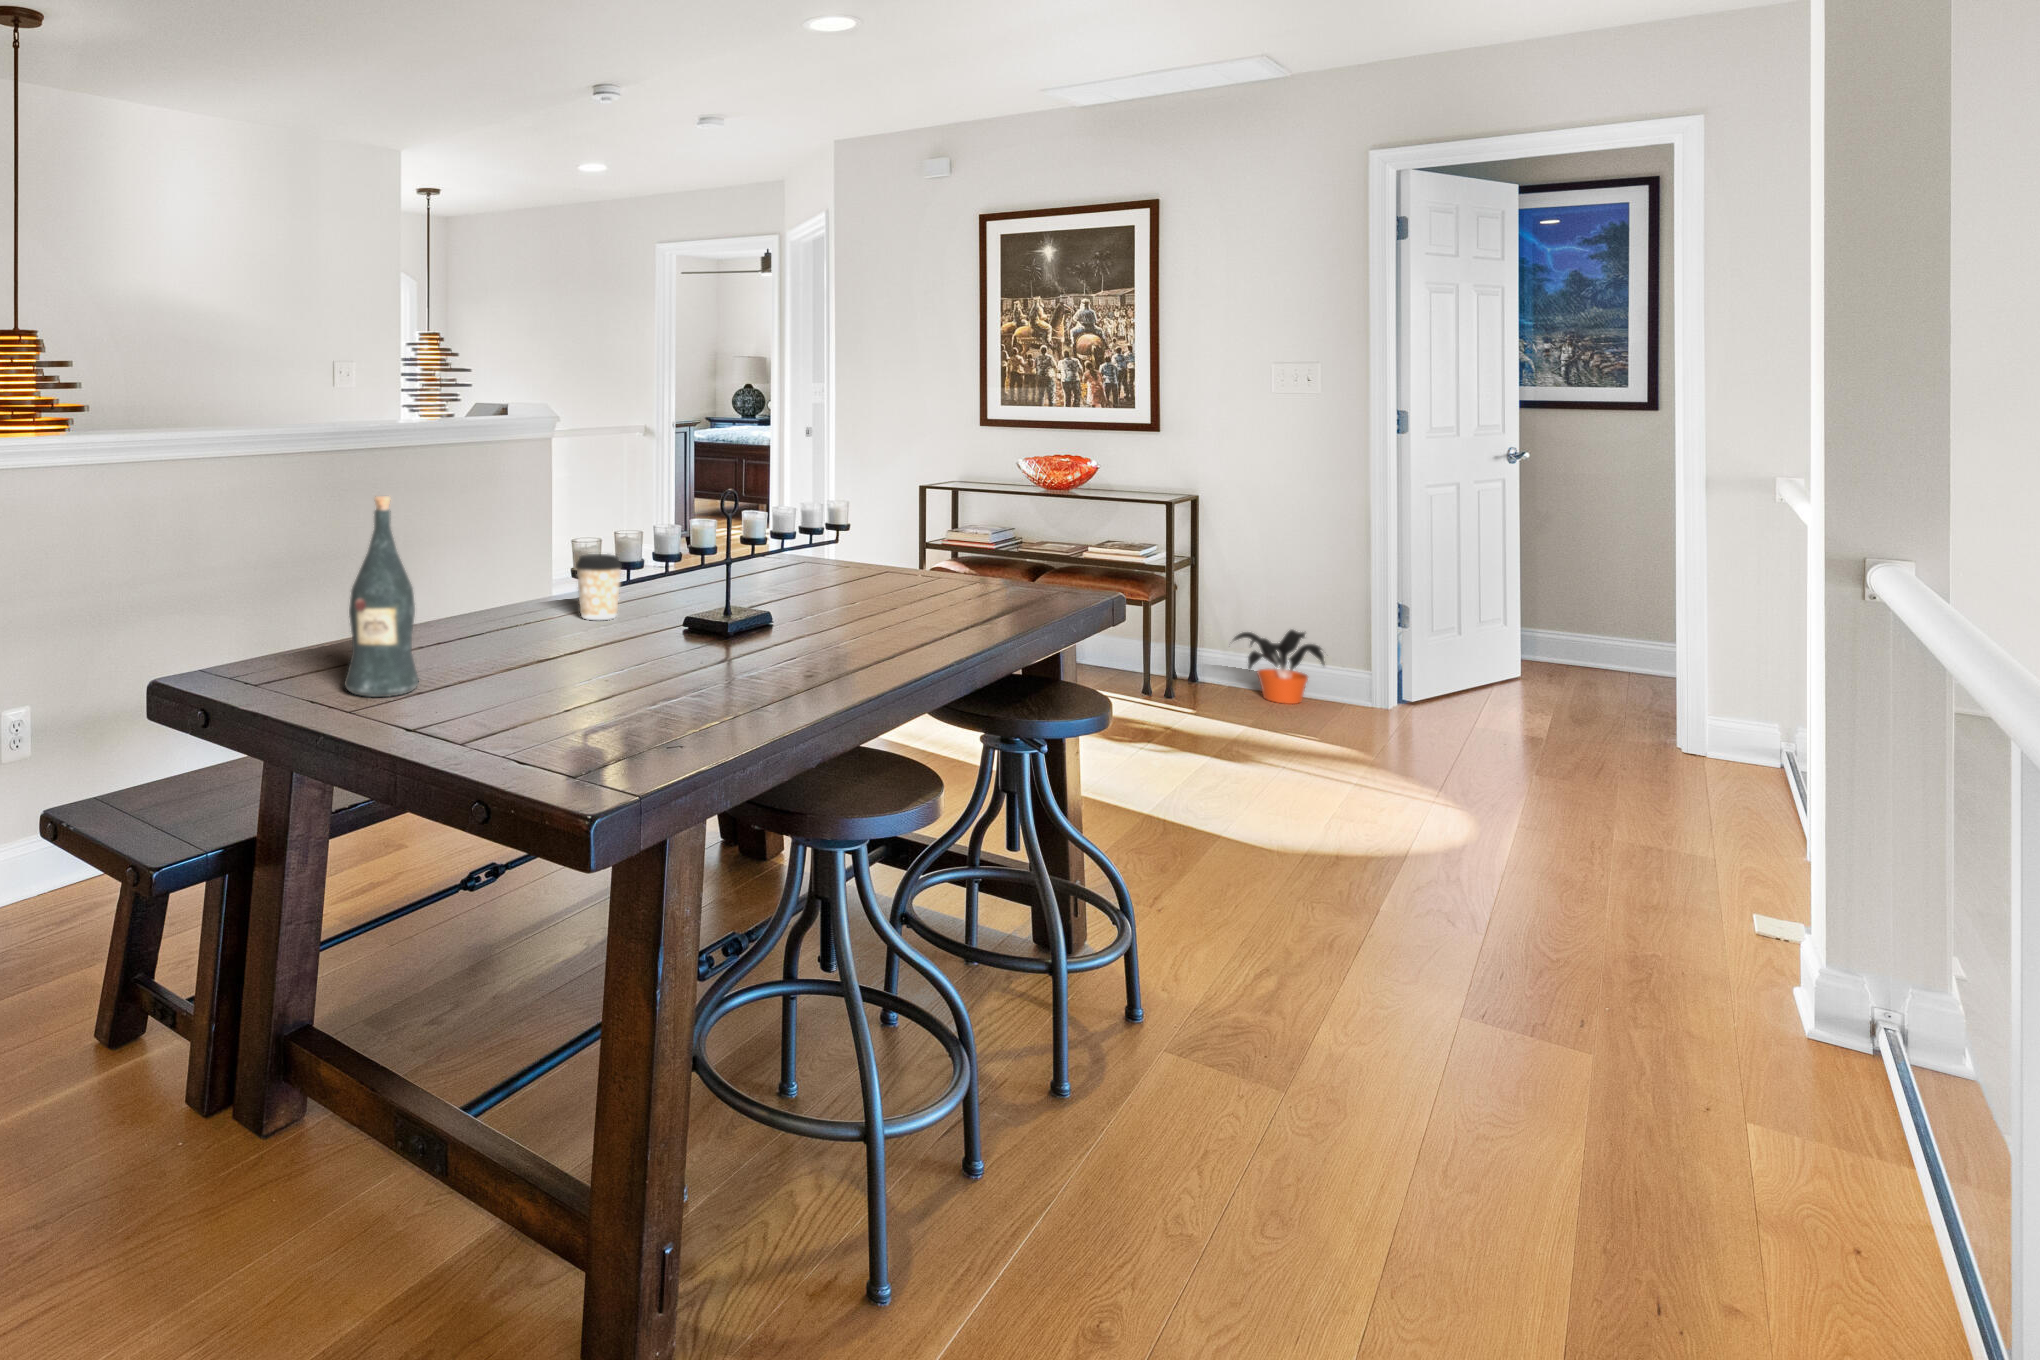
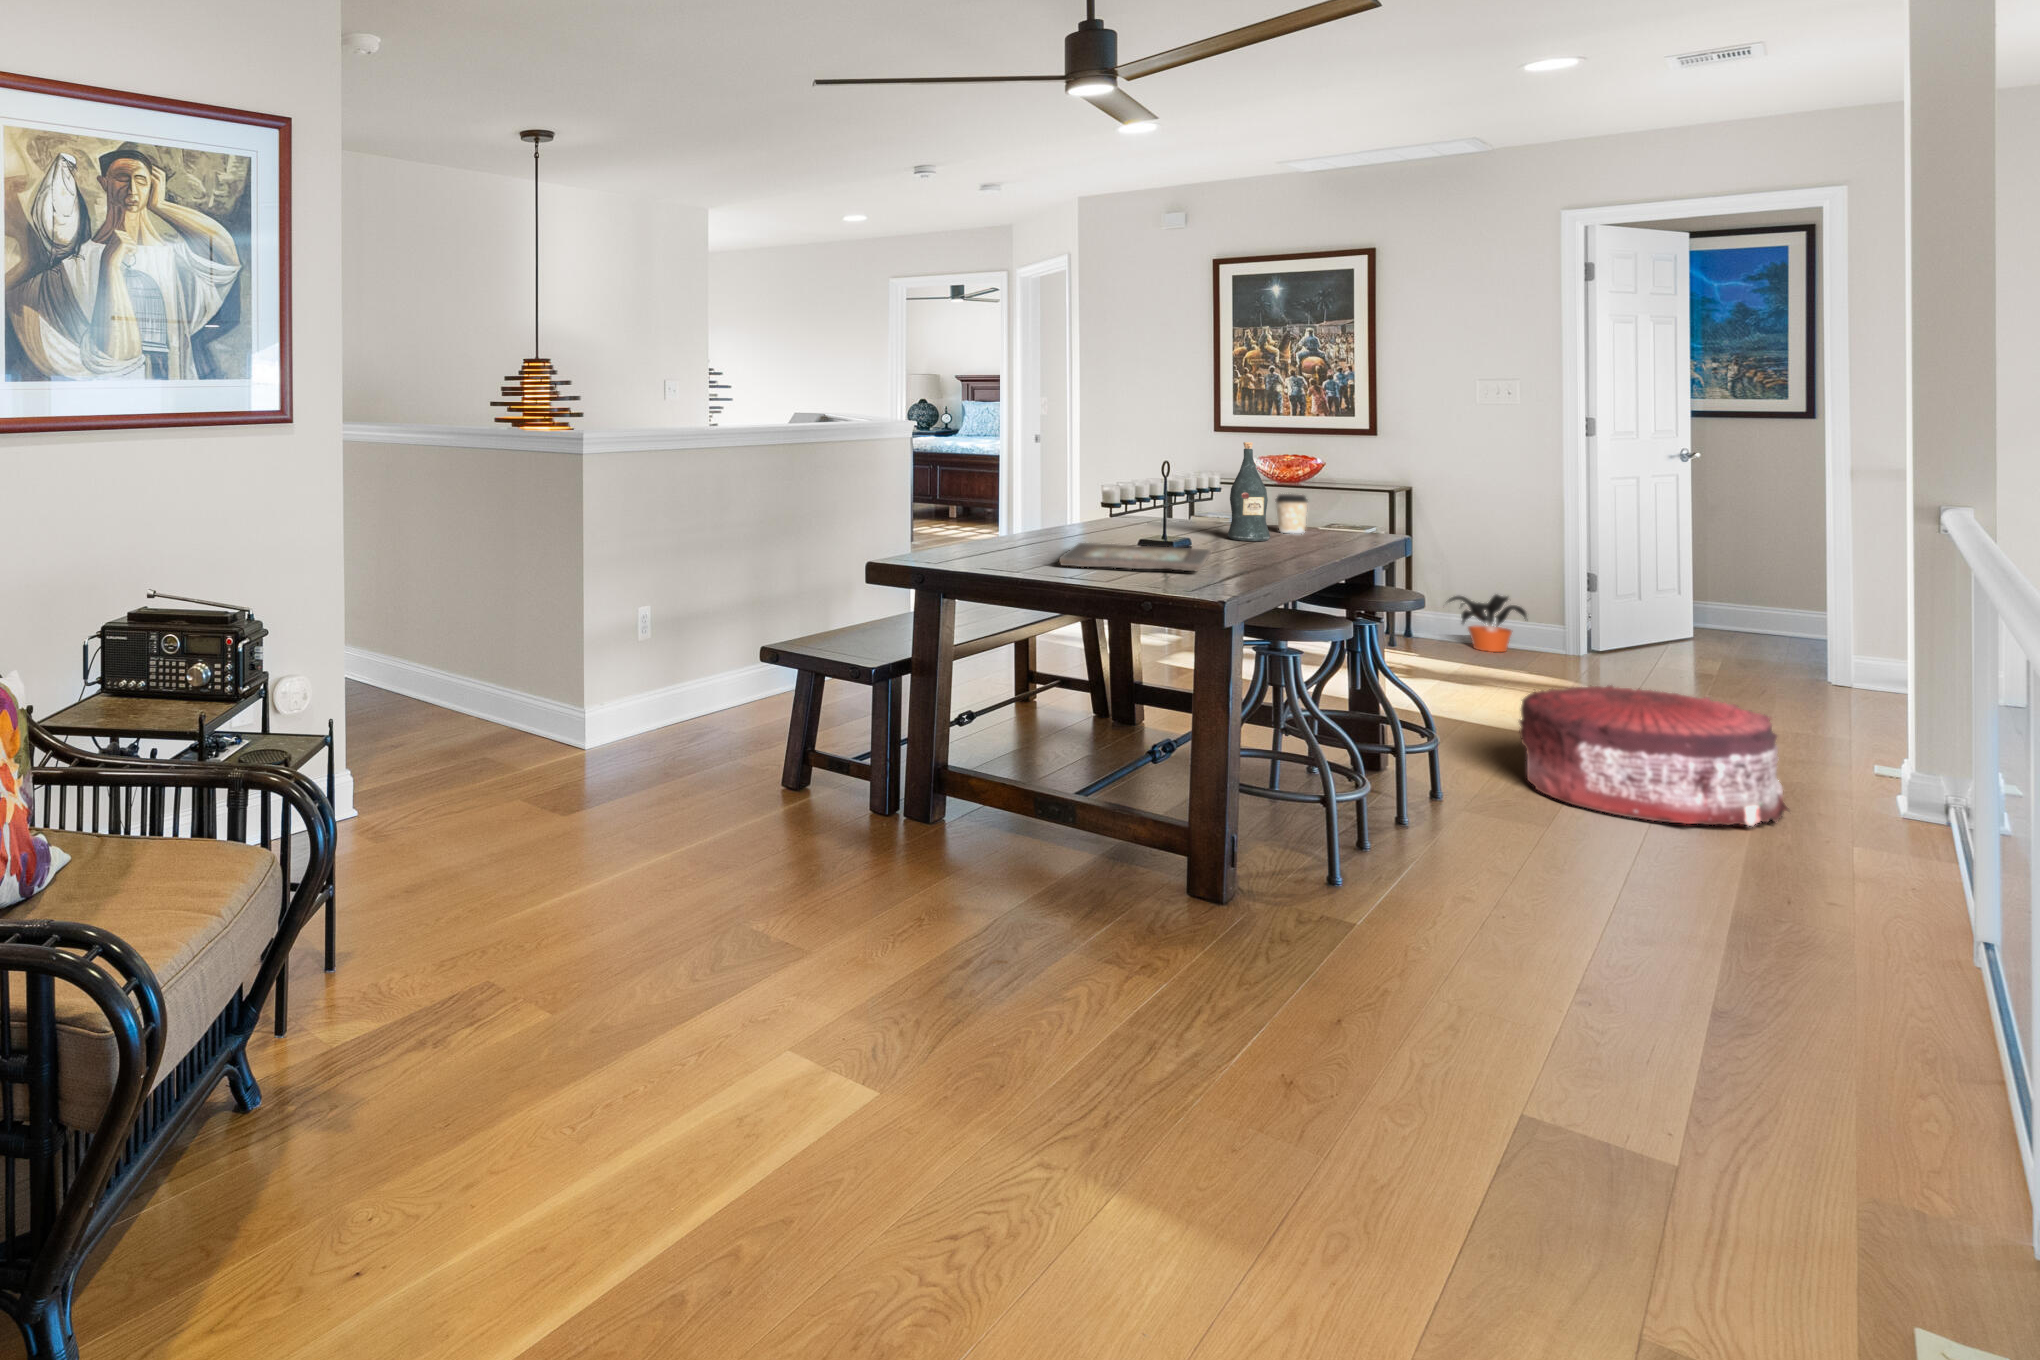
wine bottle: present [344,496,419,697] -> present [1228,442,1270,541]
coffee cup: present [576,554,622,620] -> present [1276,494,1308,534]
decorative tray: none [504,623,781,696] -> present [1059,543,1211,571]
pouf: none [1265,808,1643,1062] -> present [1519,685,1789,826]

